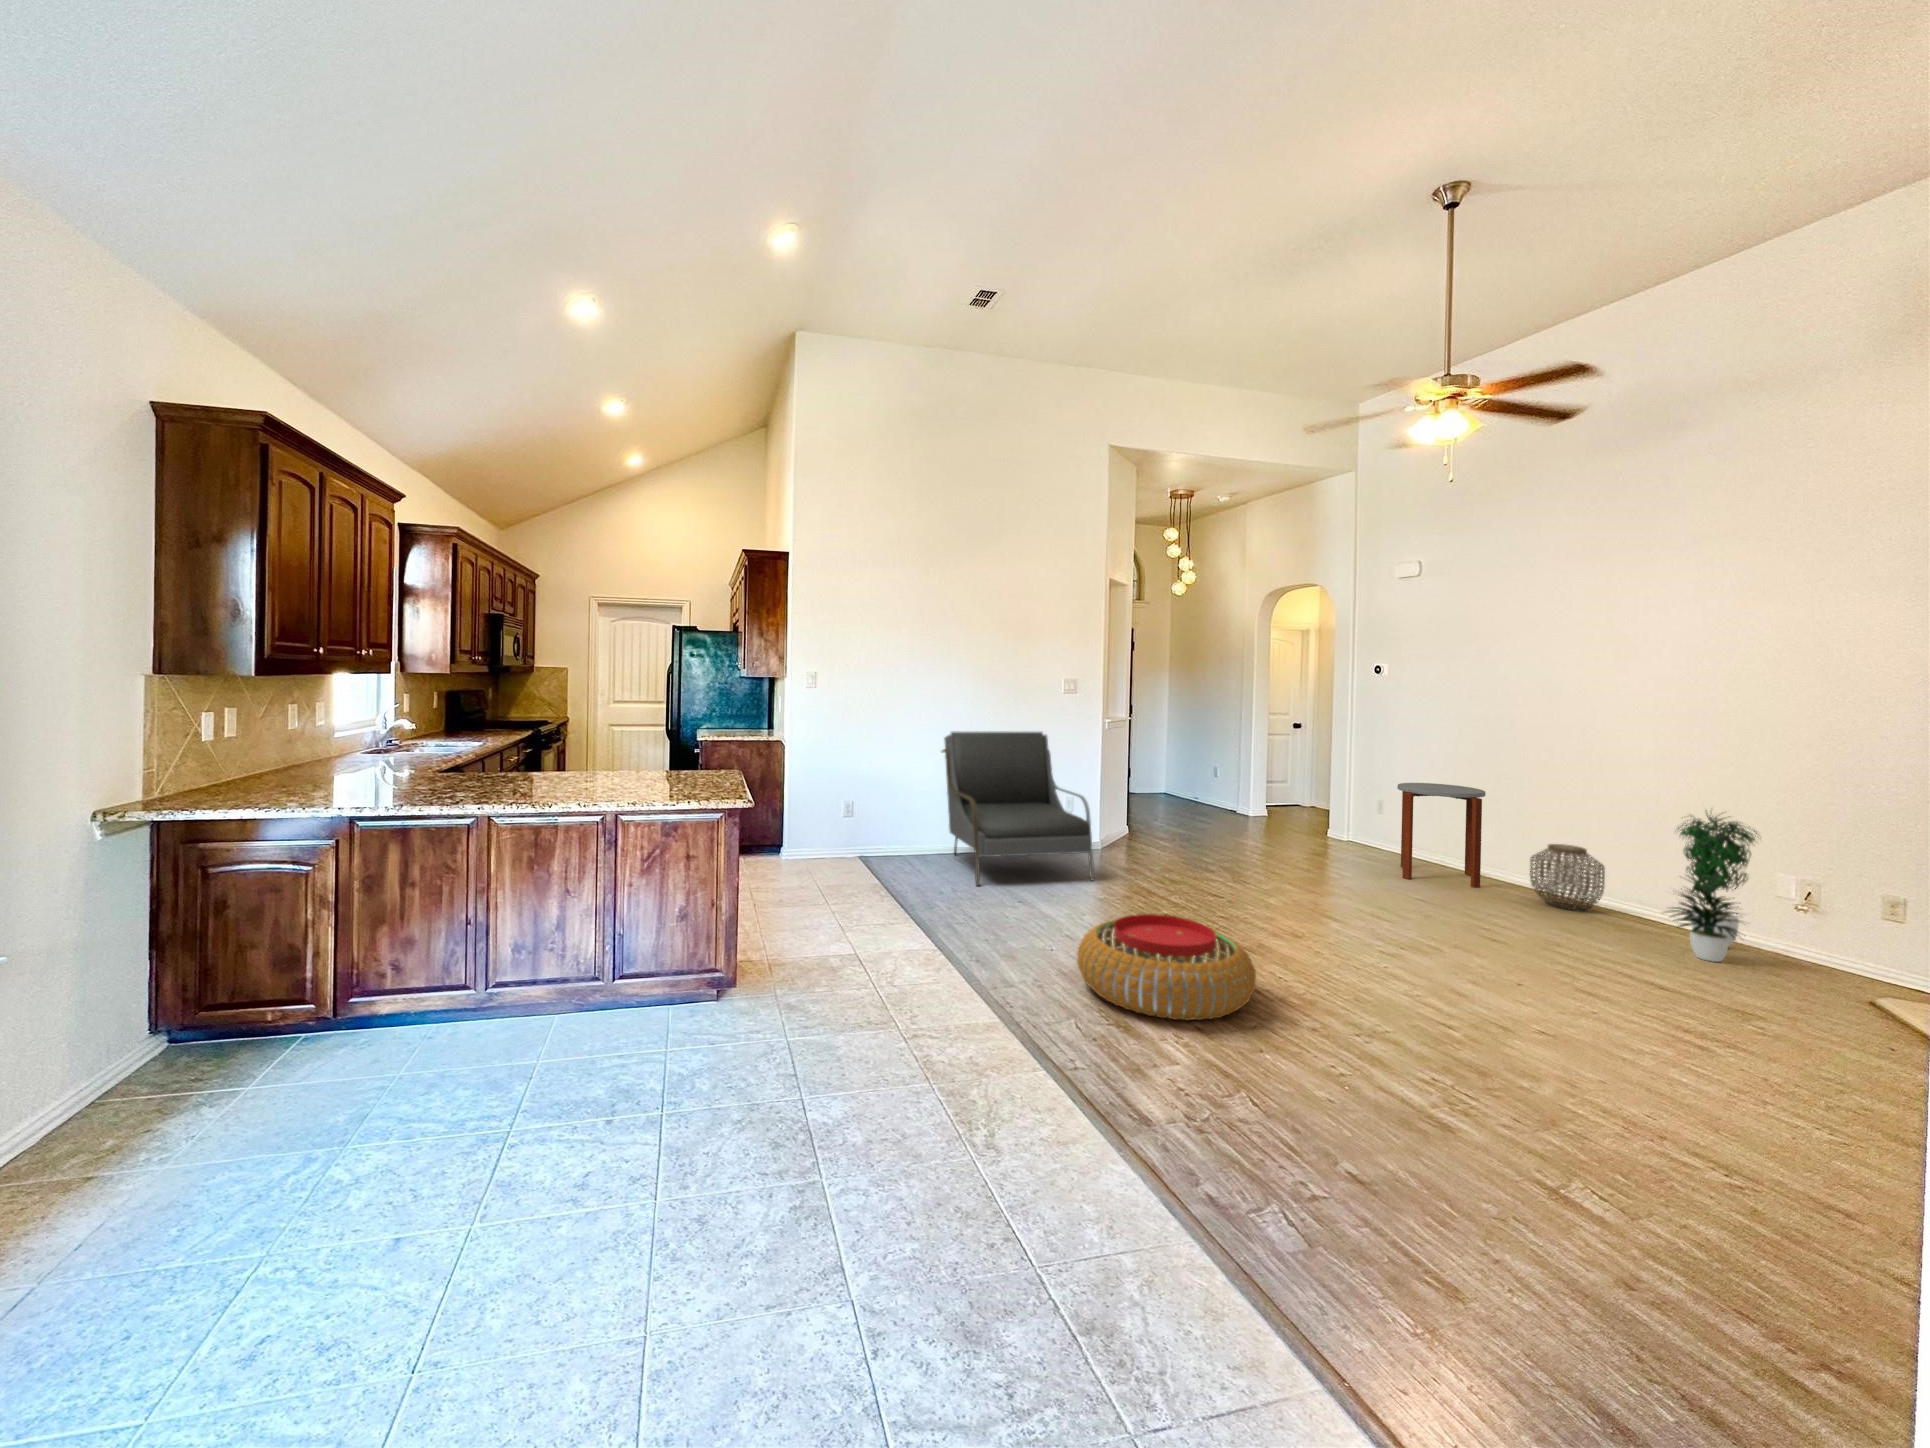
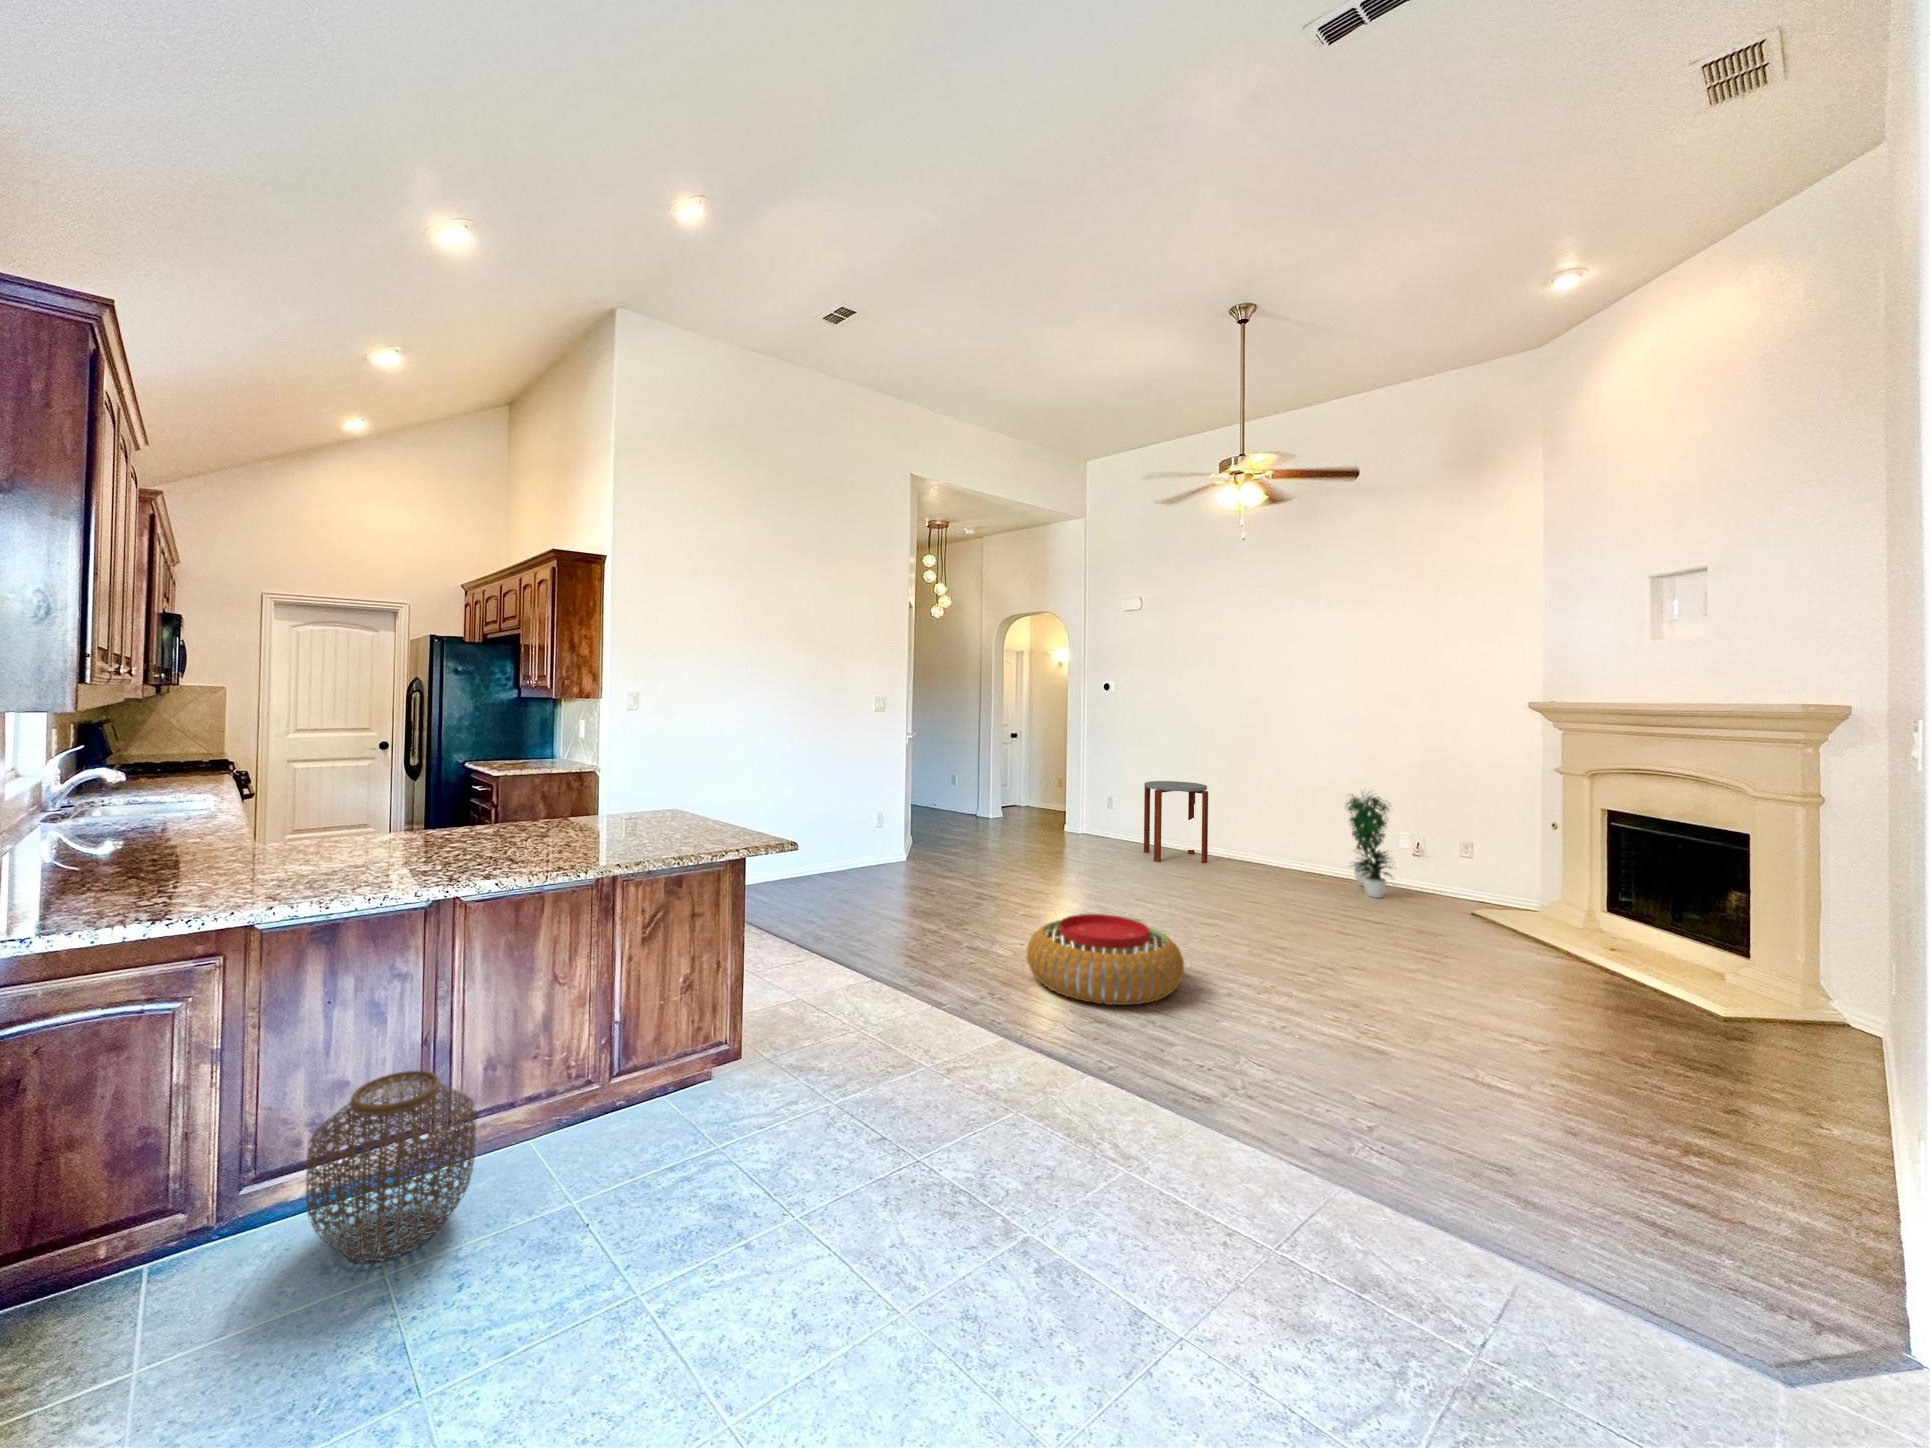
armchair: present [942,731,1094,886] -> none [770,749,939,912]
woven basket: present [1530,844,1605,911] -> present [306,1071,476,1261]

